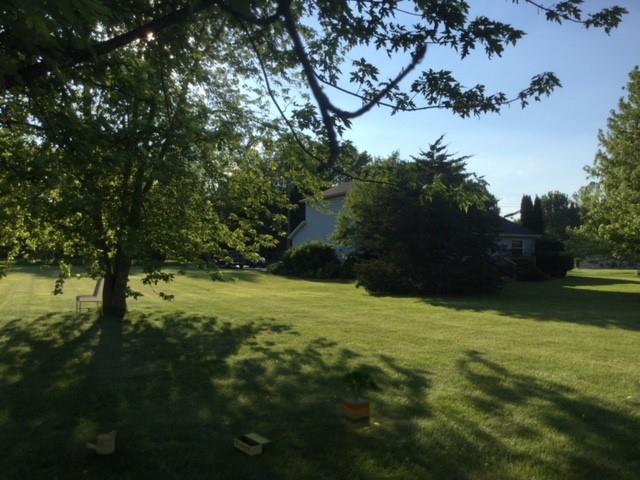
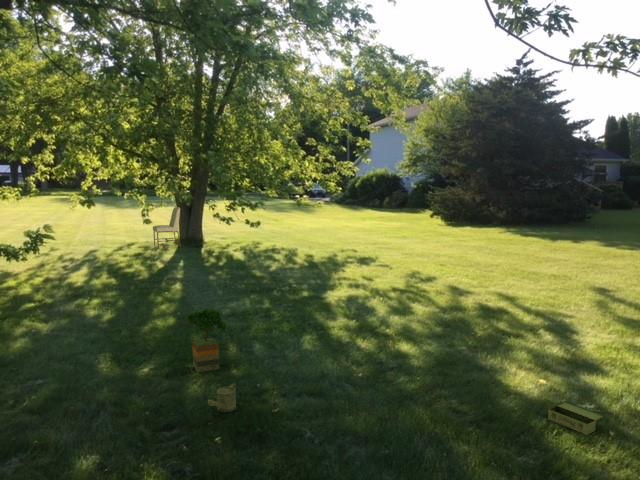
potted tree: present [339,371,378,429] -> present [186,309,227,372]
toolbox: present [234,432,271,456] -> present [548,402,604,435]

